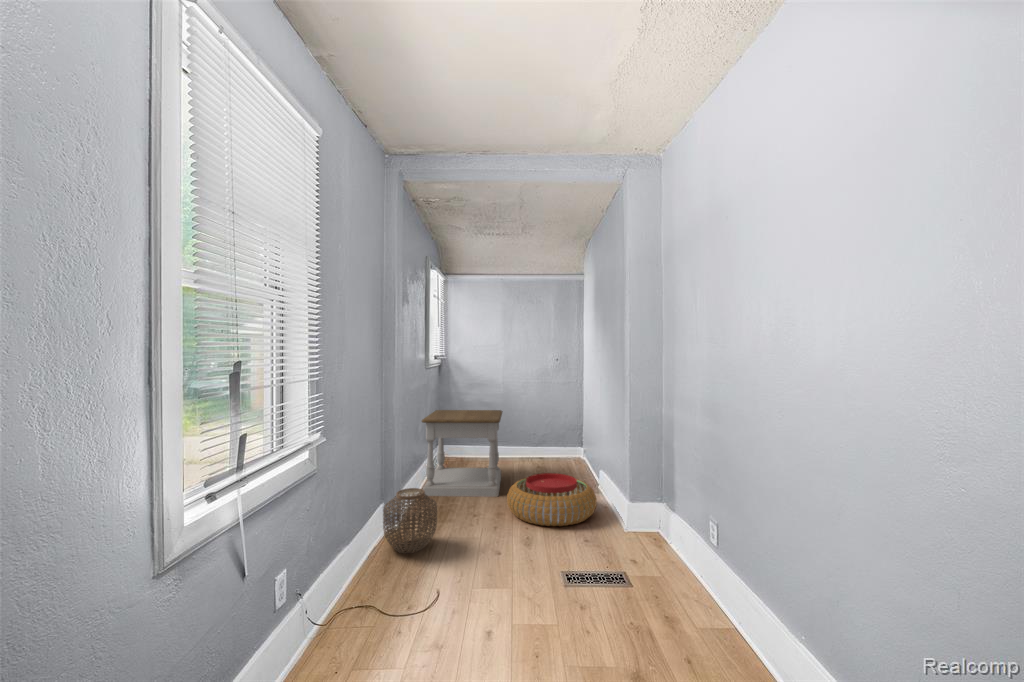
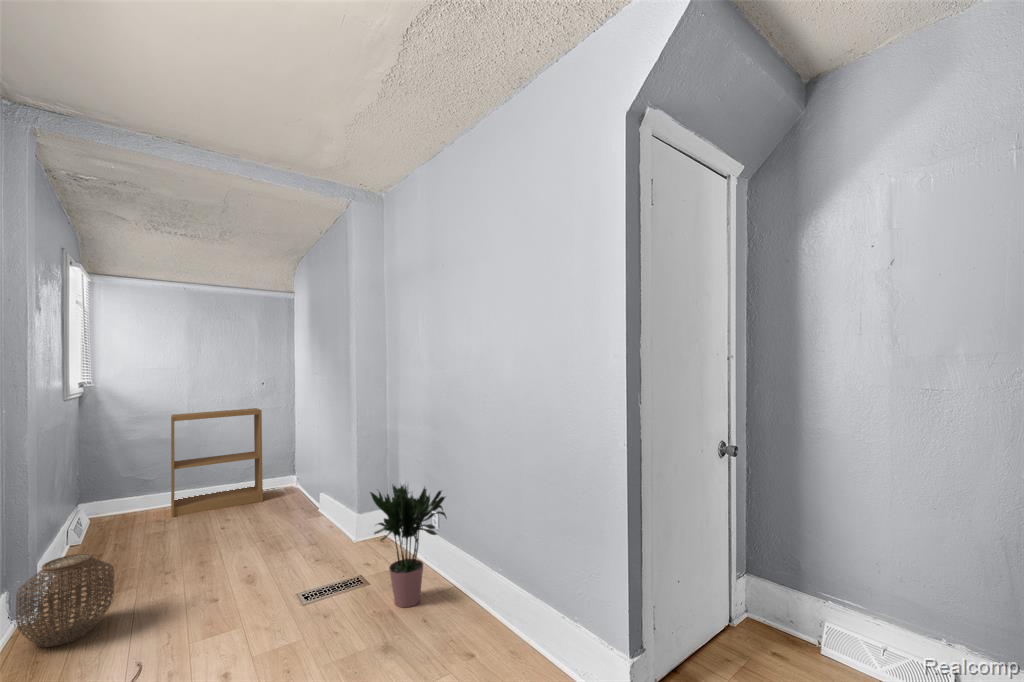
bookshelf: none [491,384,556,467] -> present [171,408,263,518]
side table: present [422,410,503,497] -> none [64,444,194,574]
pouf: present [507,473,597,526] -> none [210,502,321,563]
potted plant: none [629,482,725,631] -> present [370,485,446,608]

